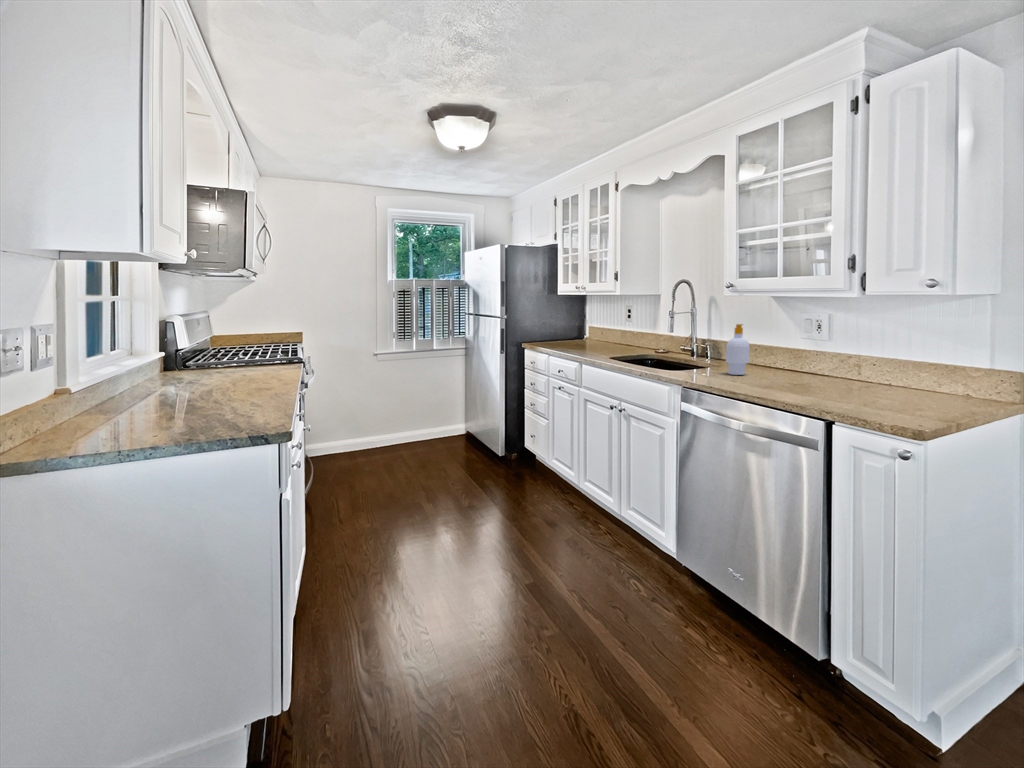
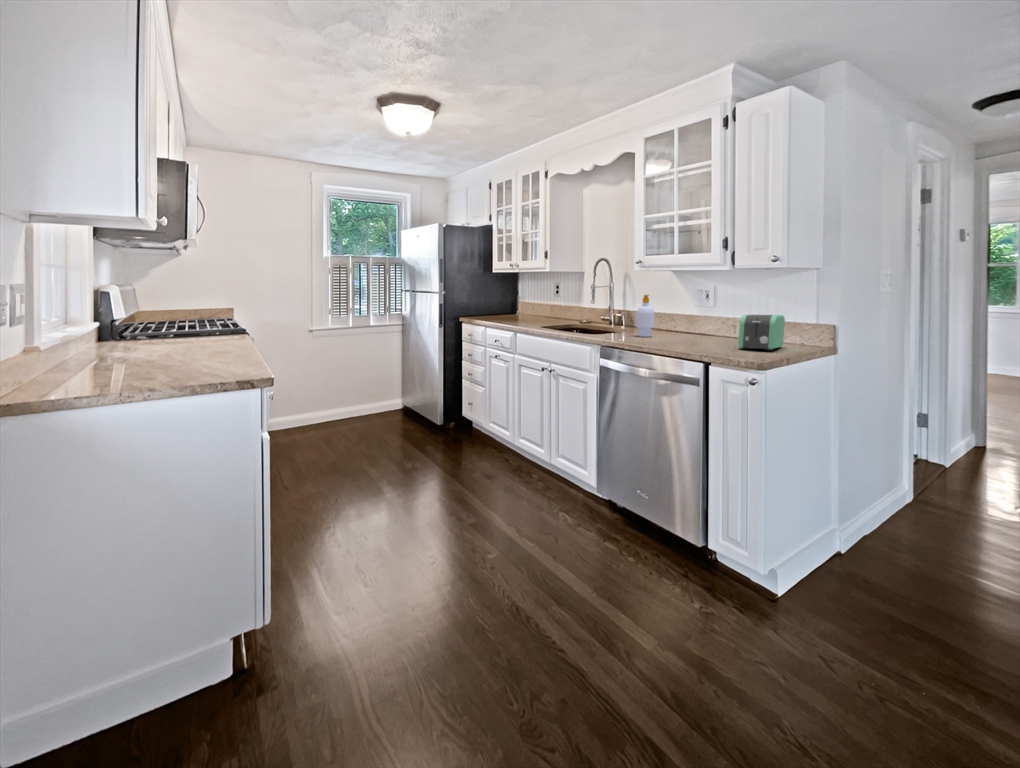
toaster: none [871,353,935,403] -> present [738,315,785,350]

